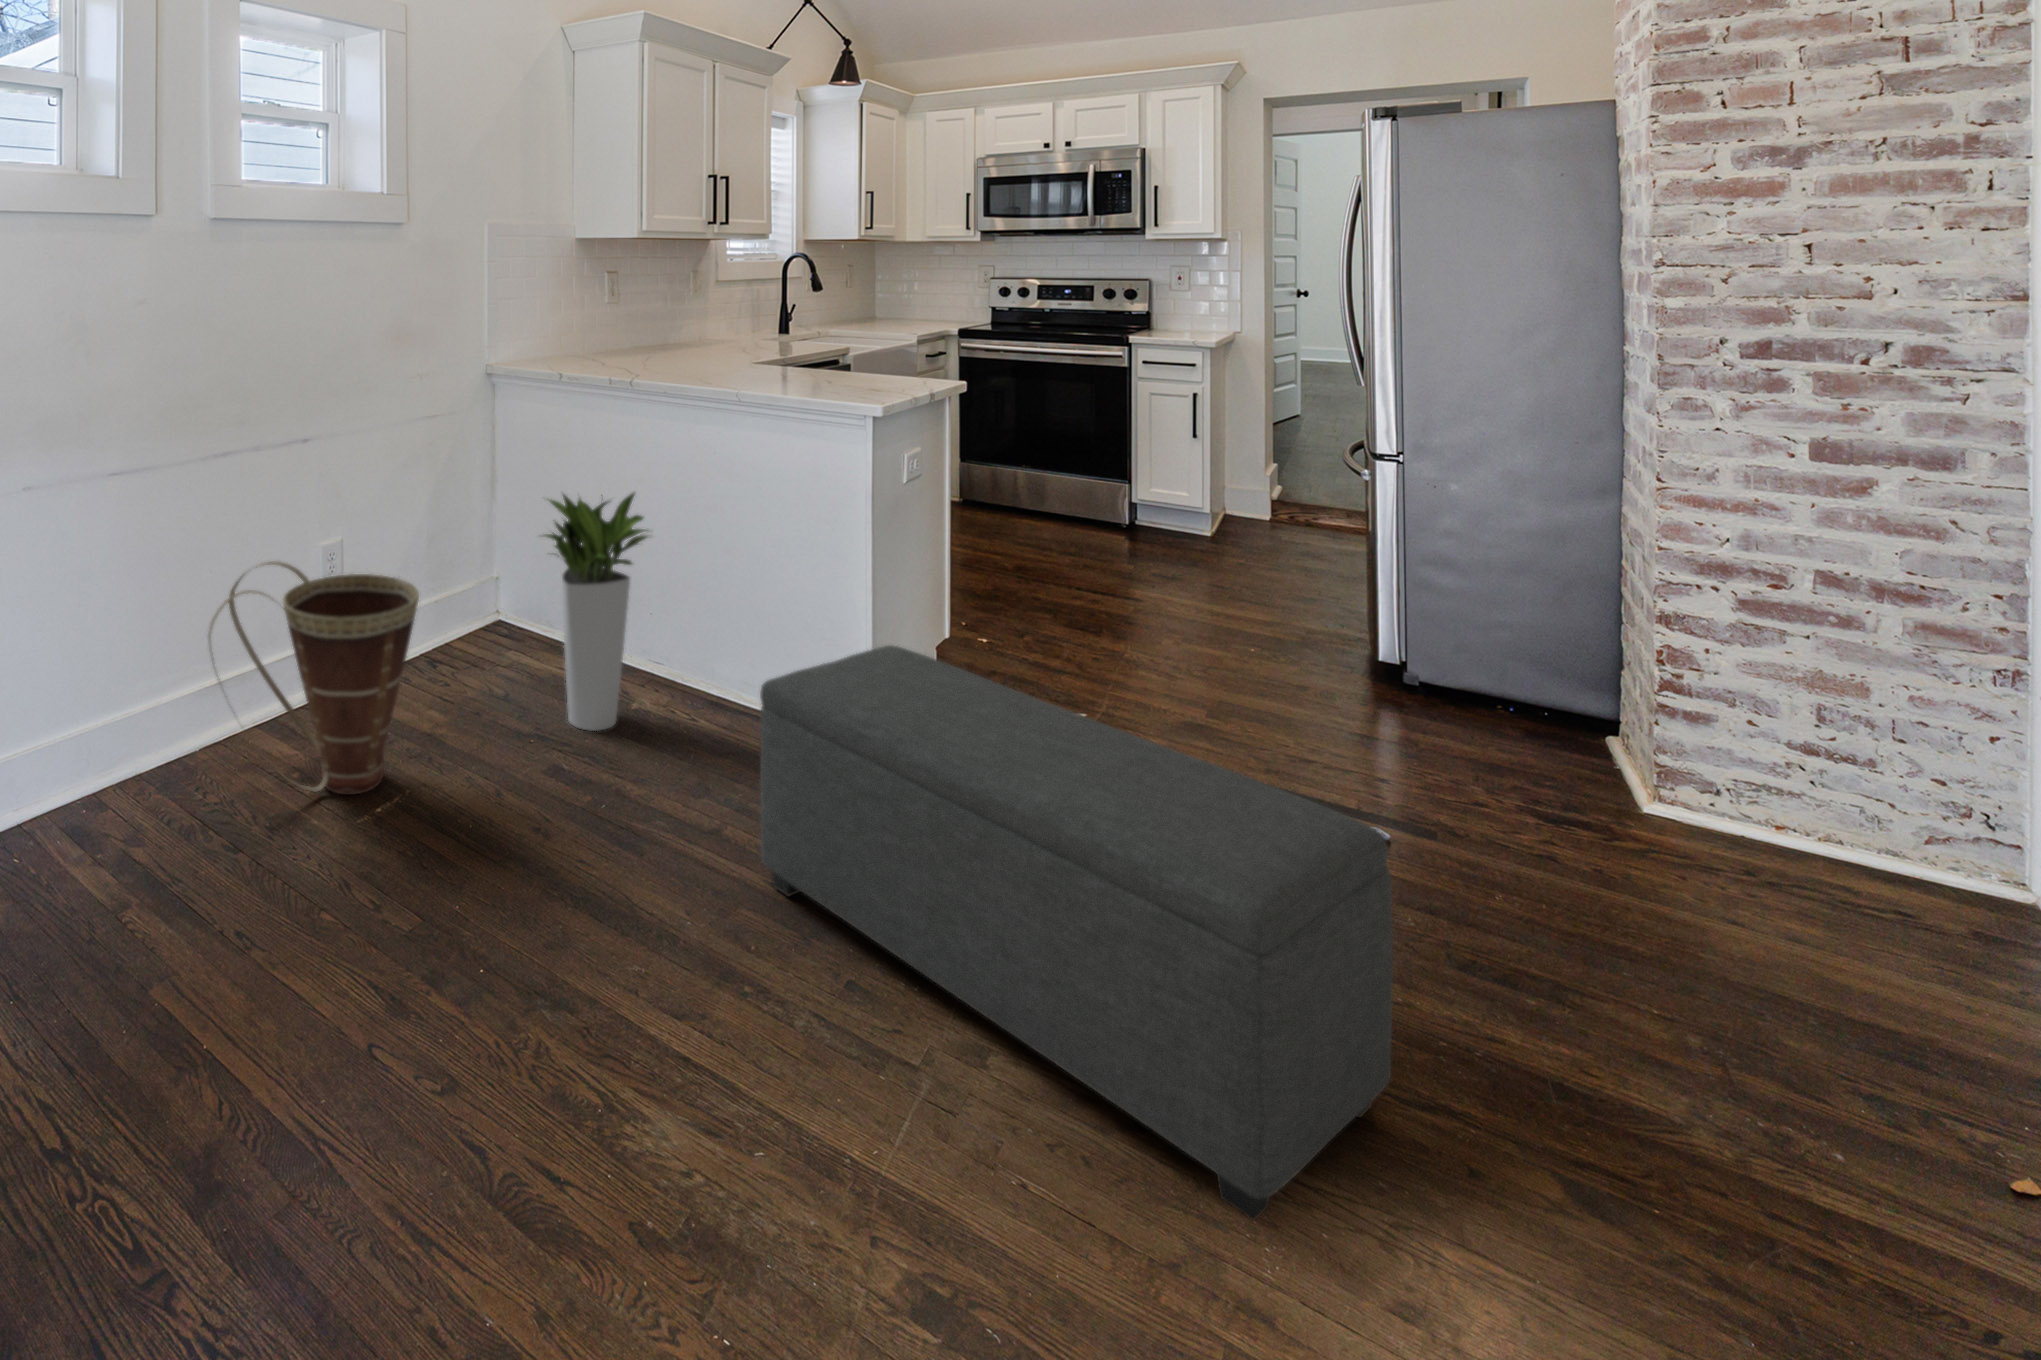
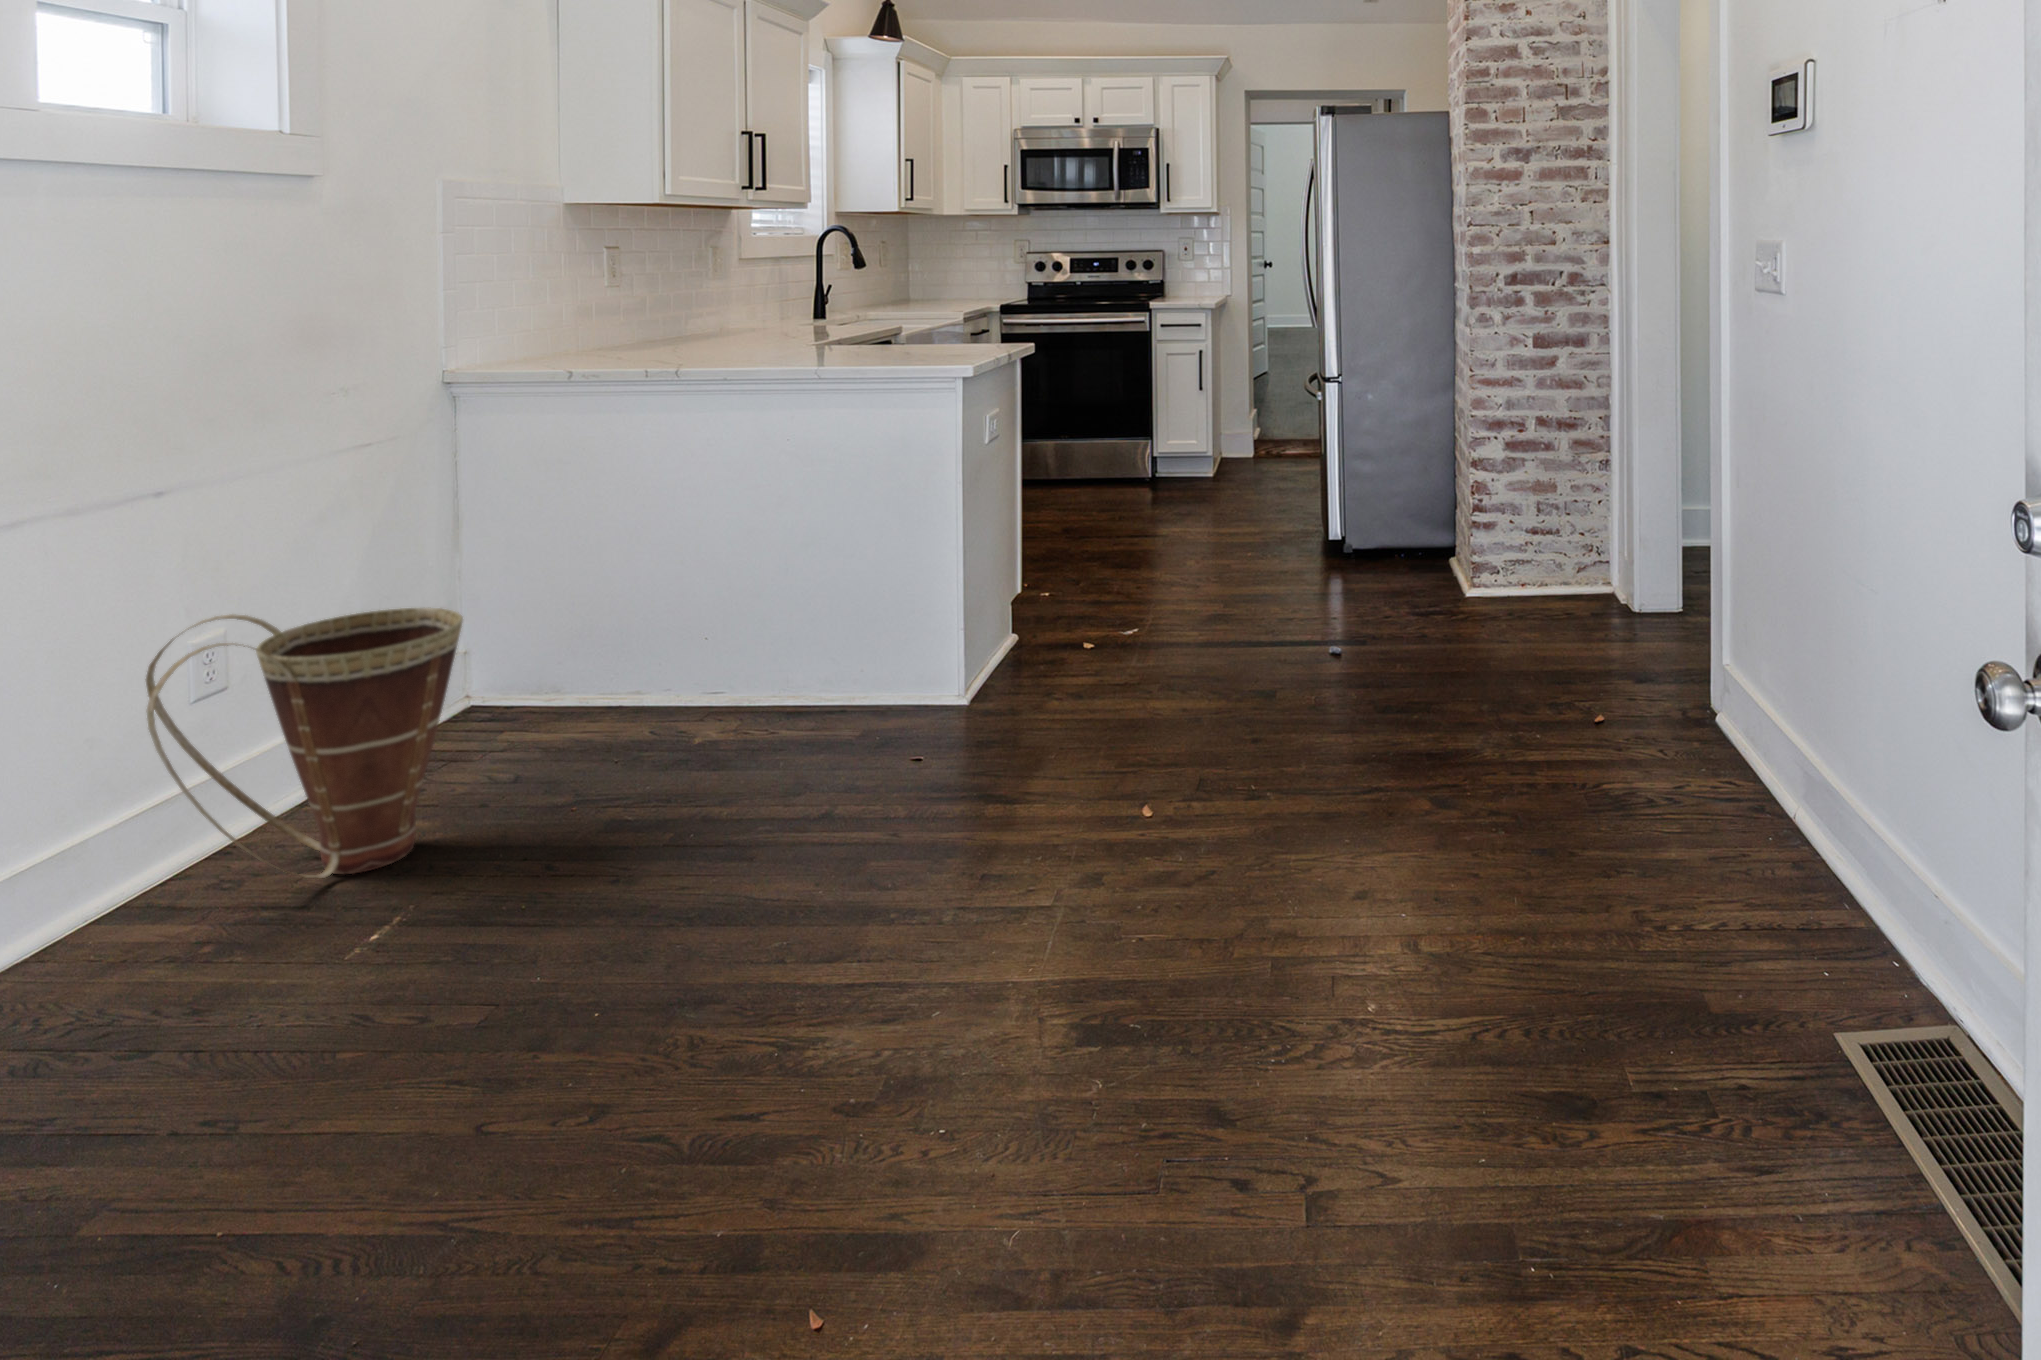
planter: present [544,493,647,731] -> none [592,474,734,743]
ottoman: present [760,645,1393,1220] -> none [886,565,1331,853]

